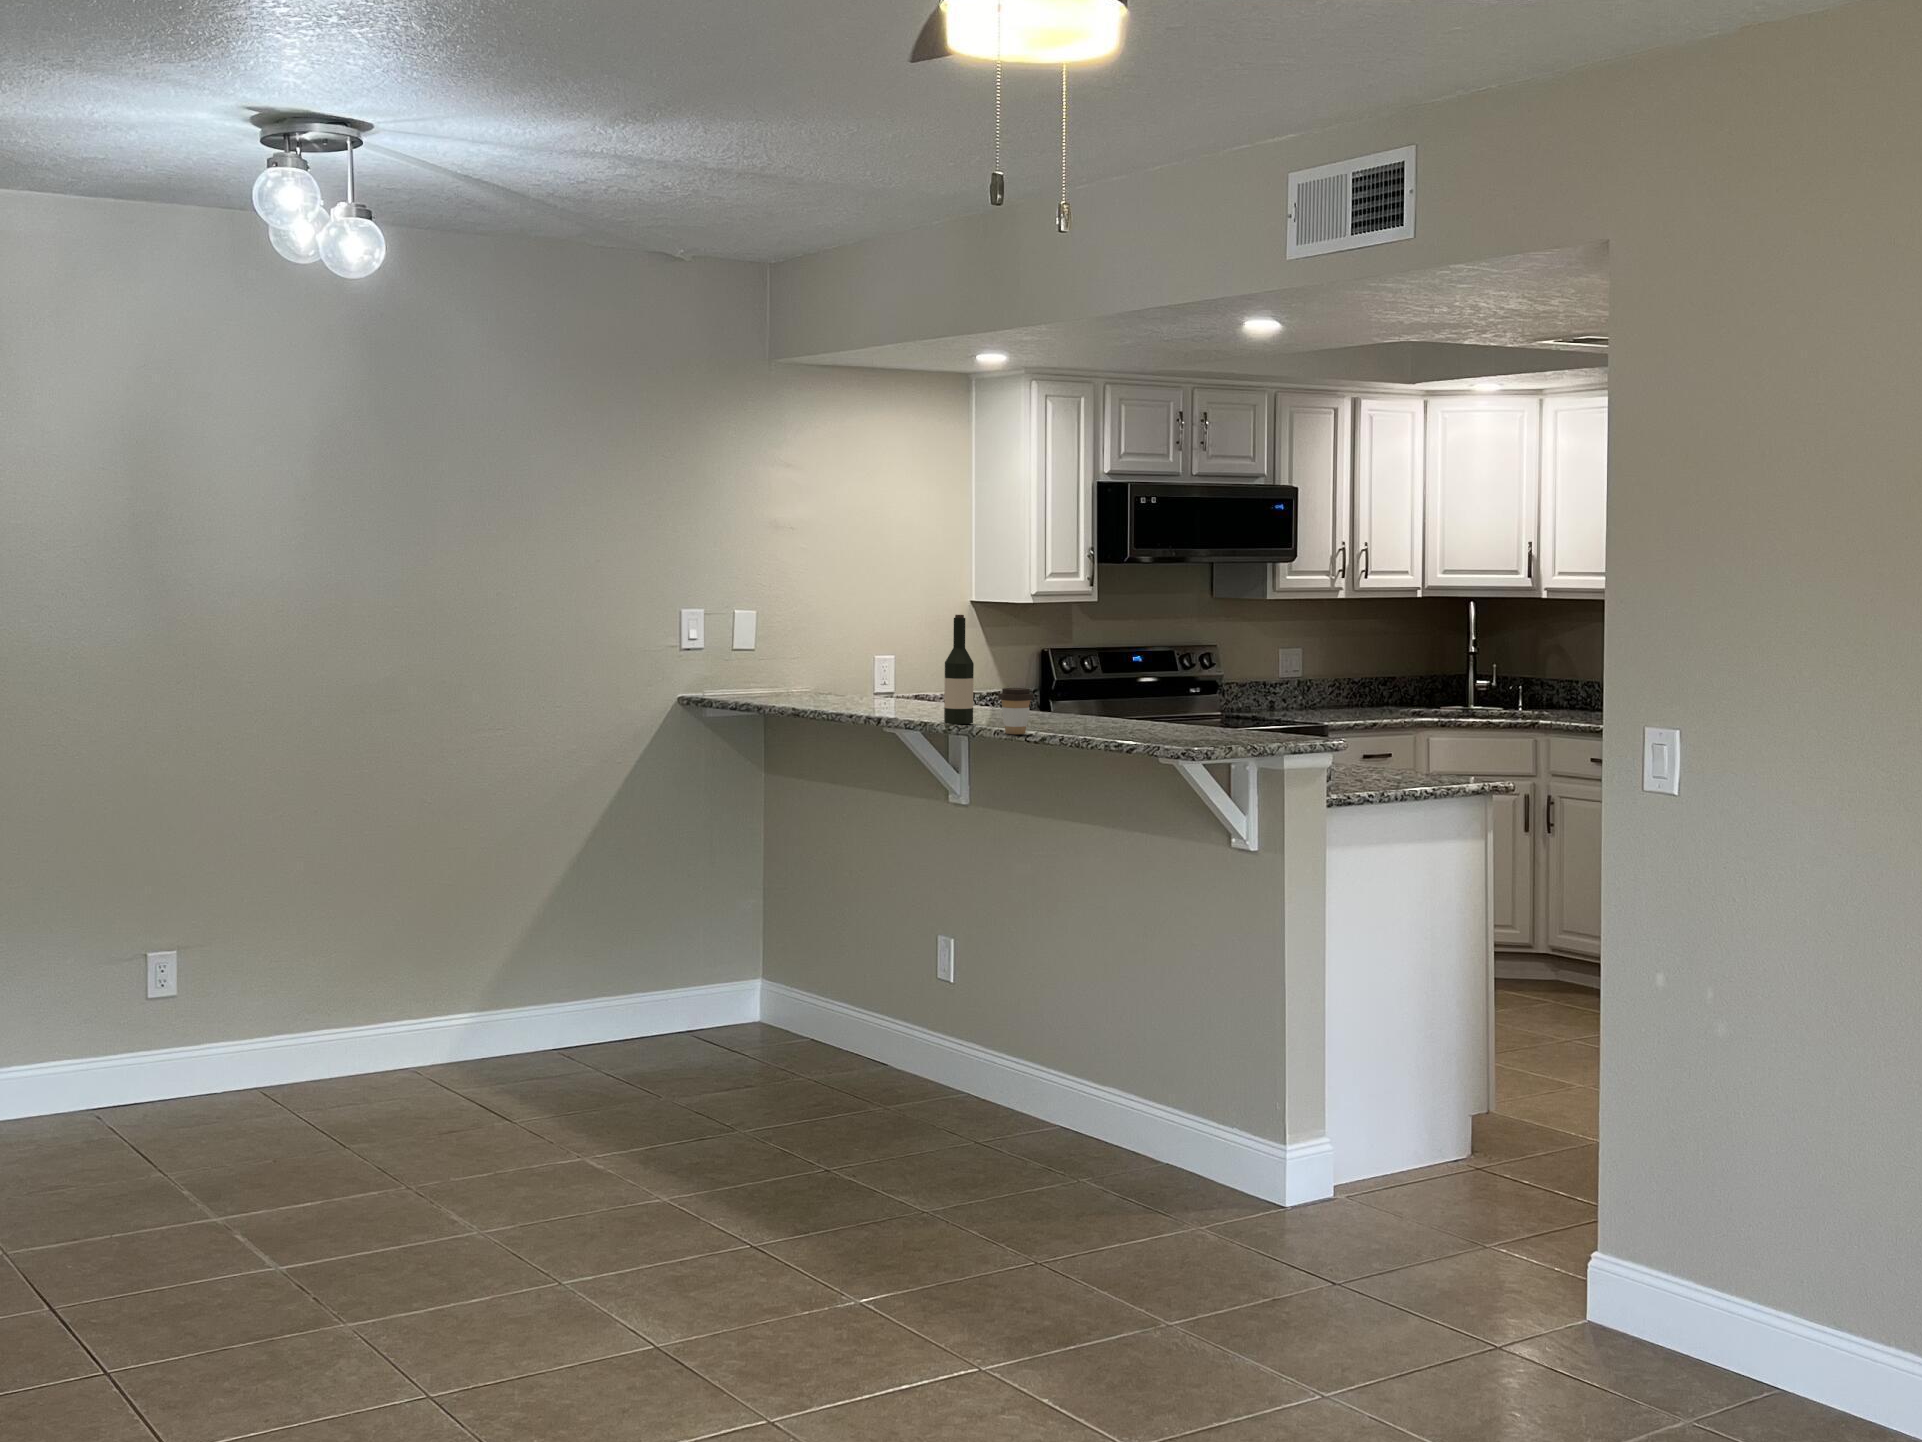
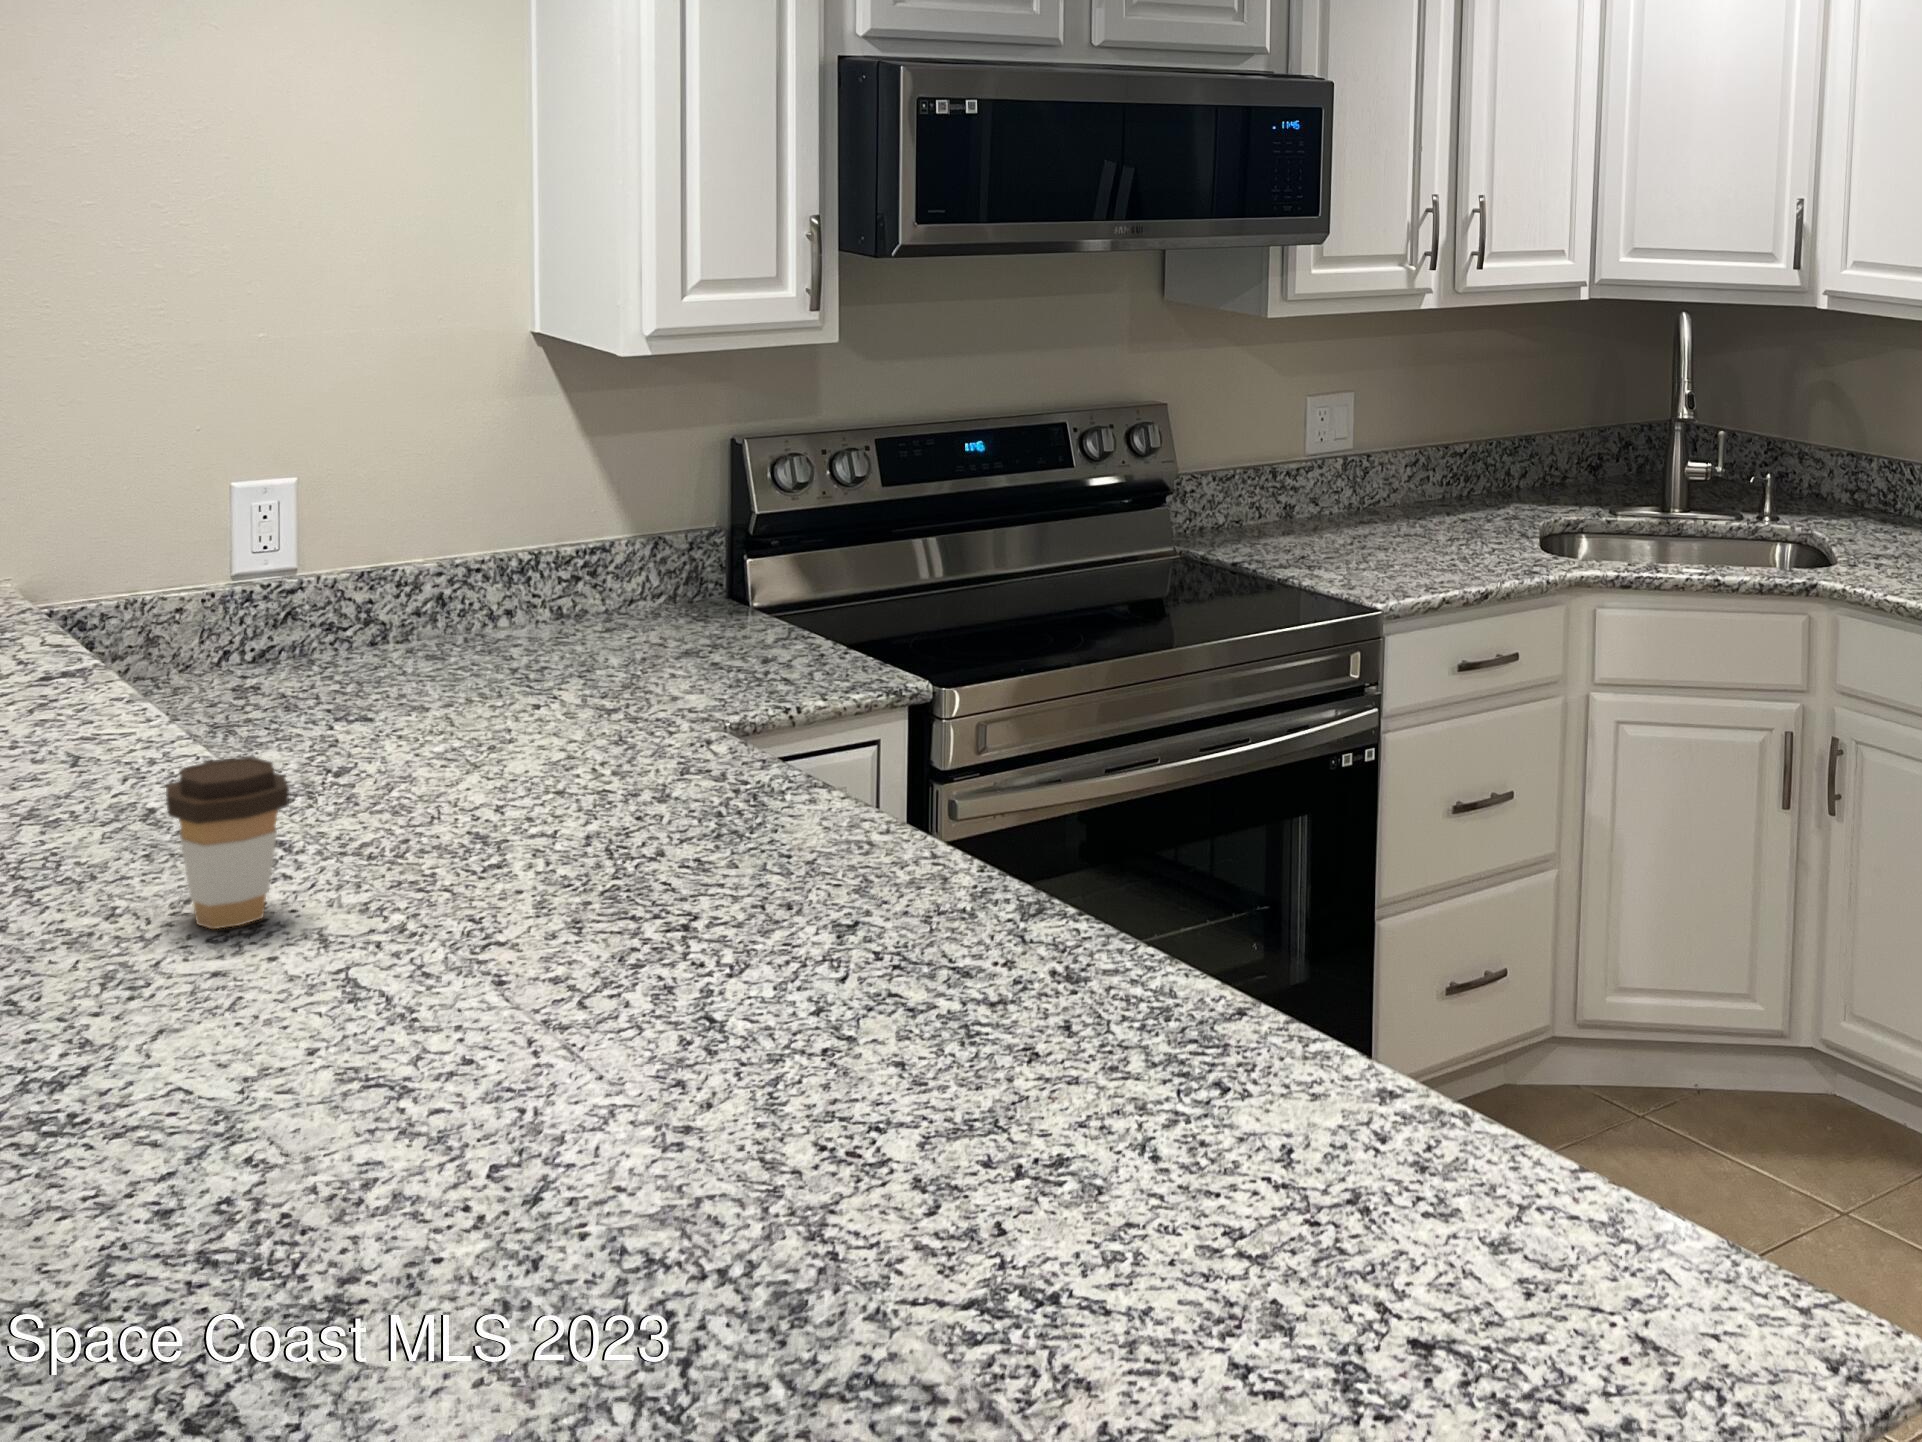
wine bottle: present [944,615,974,724] -> none [74,482,188,839]

